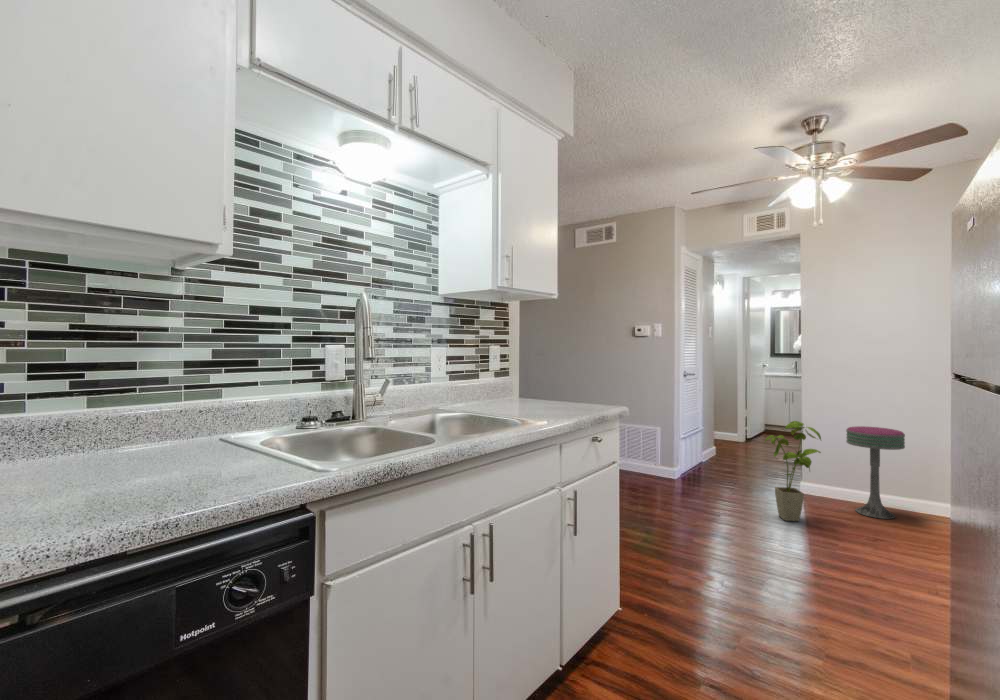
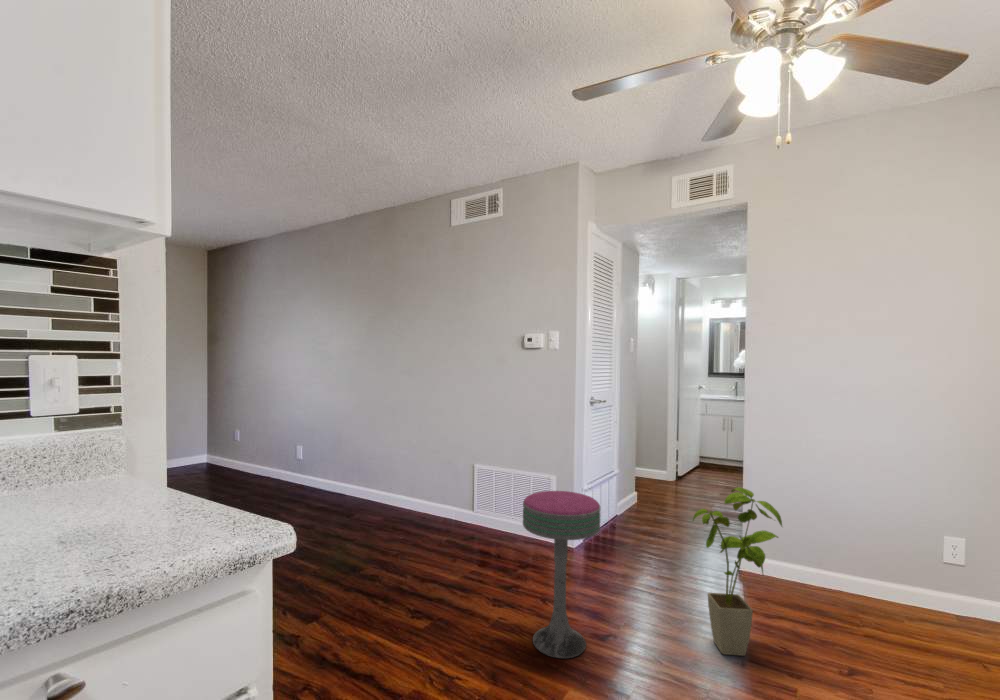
bar stool: present [846,426,905,519] -> present [523,491,600,658]

